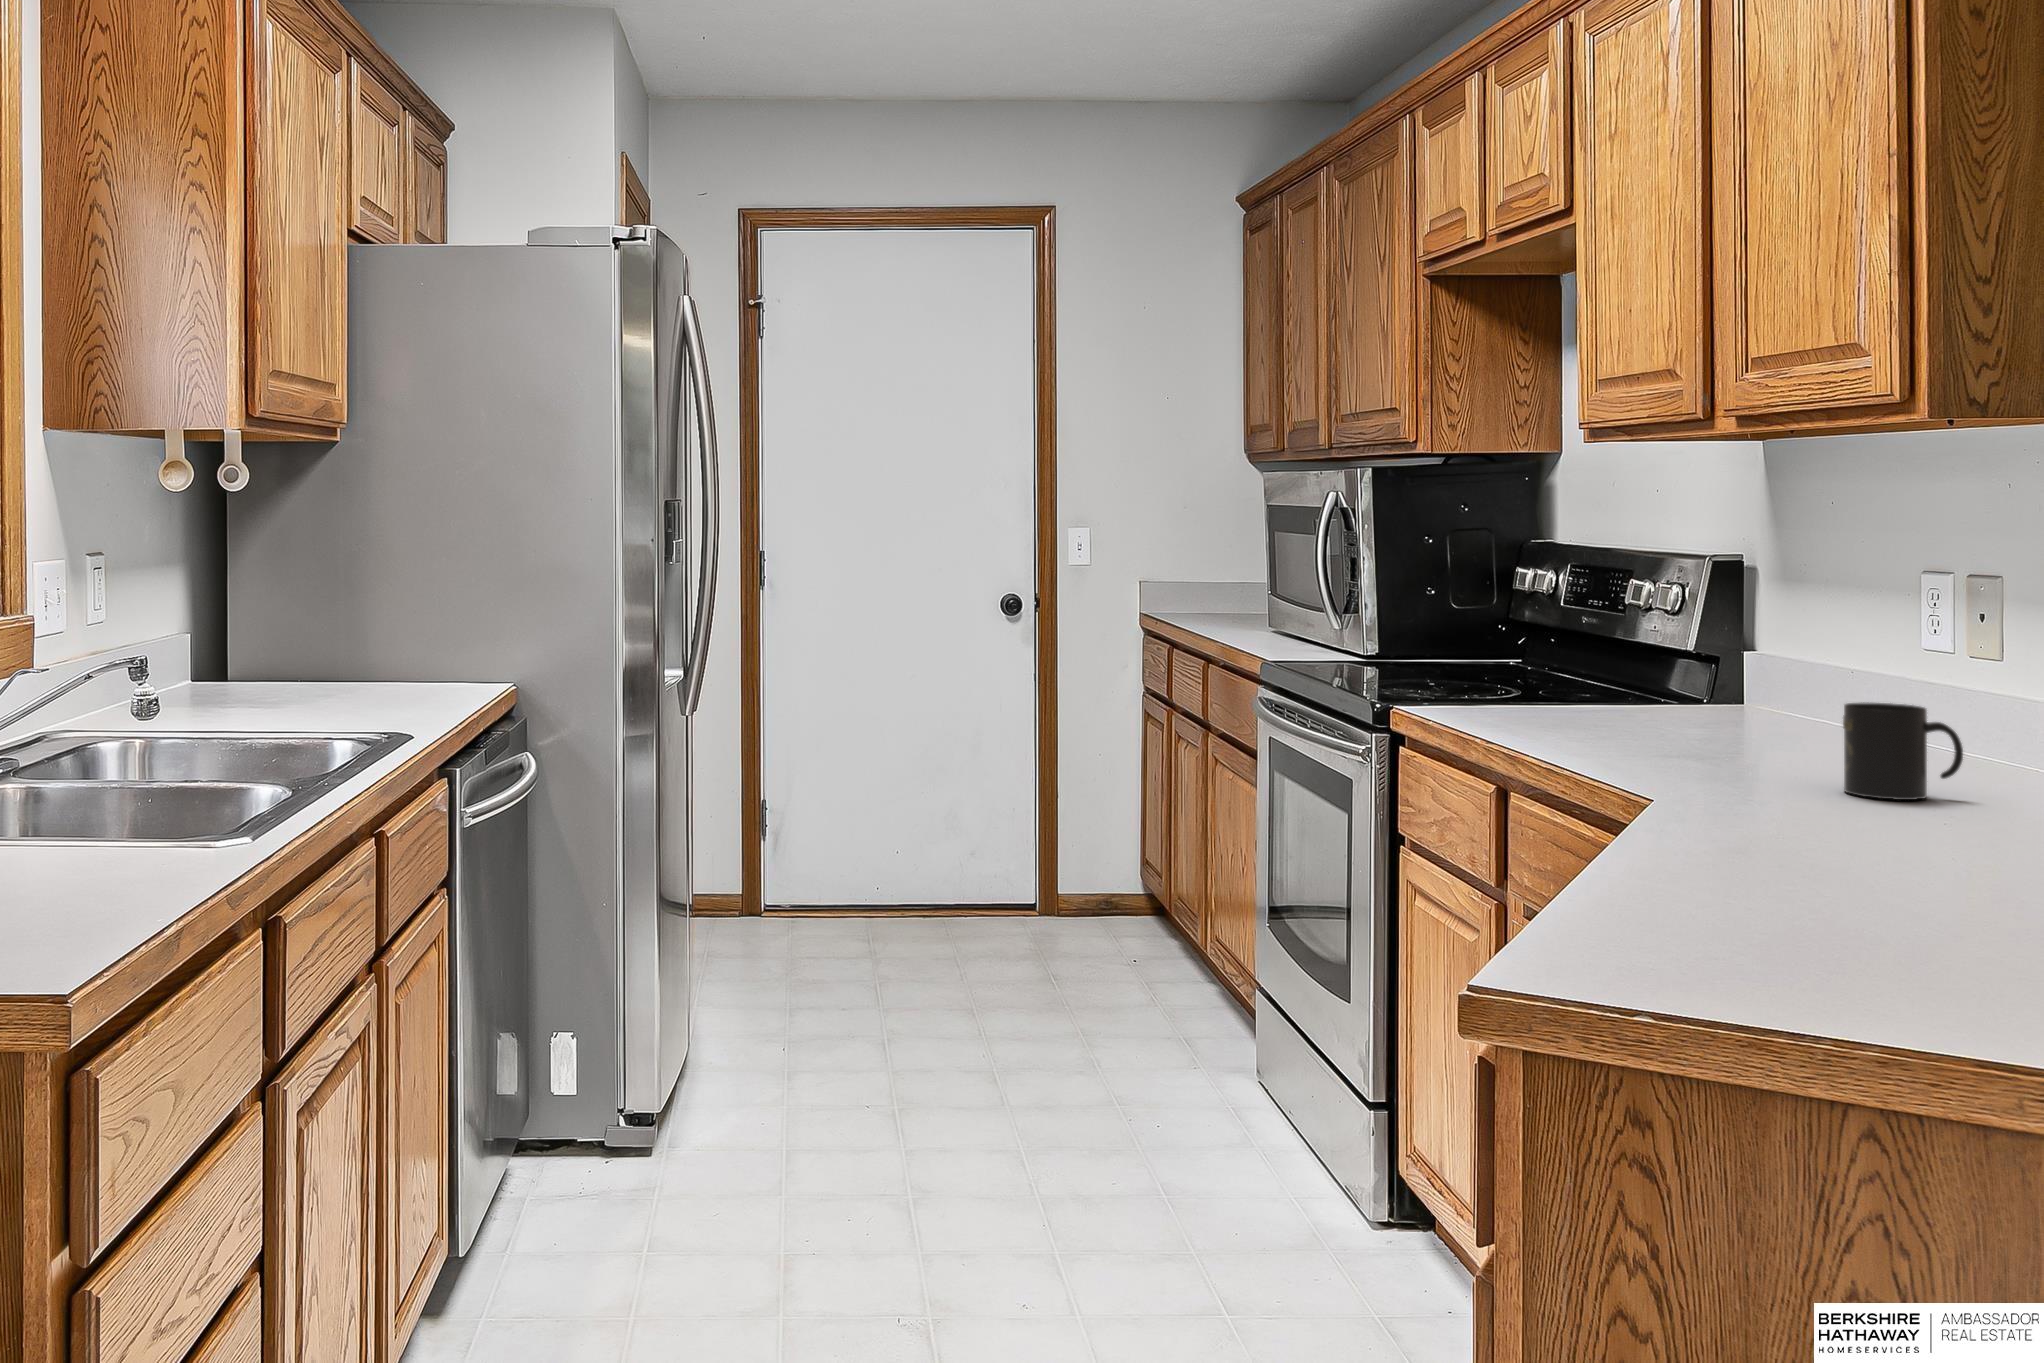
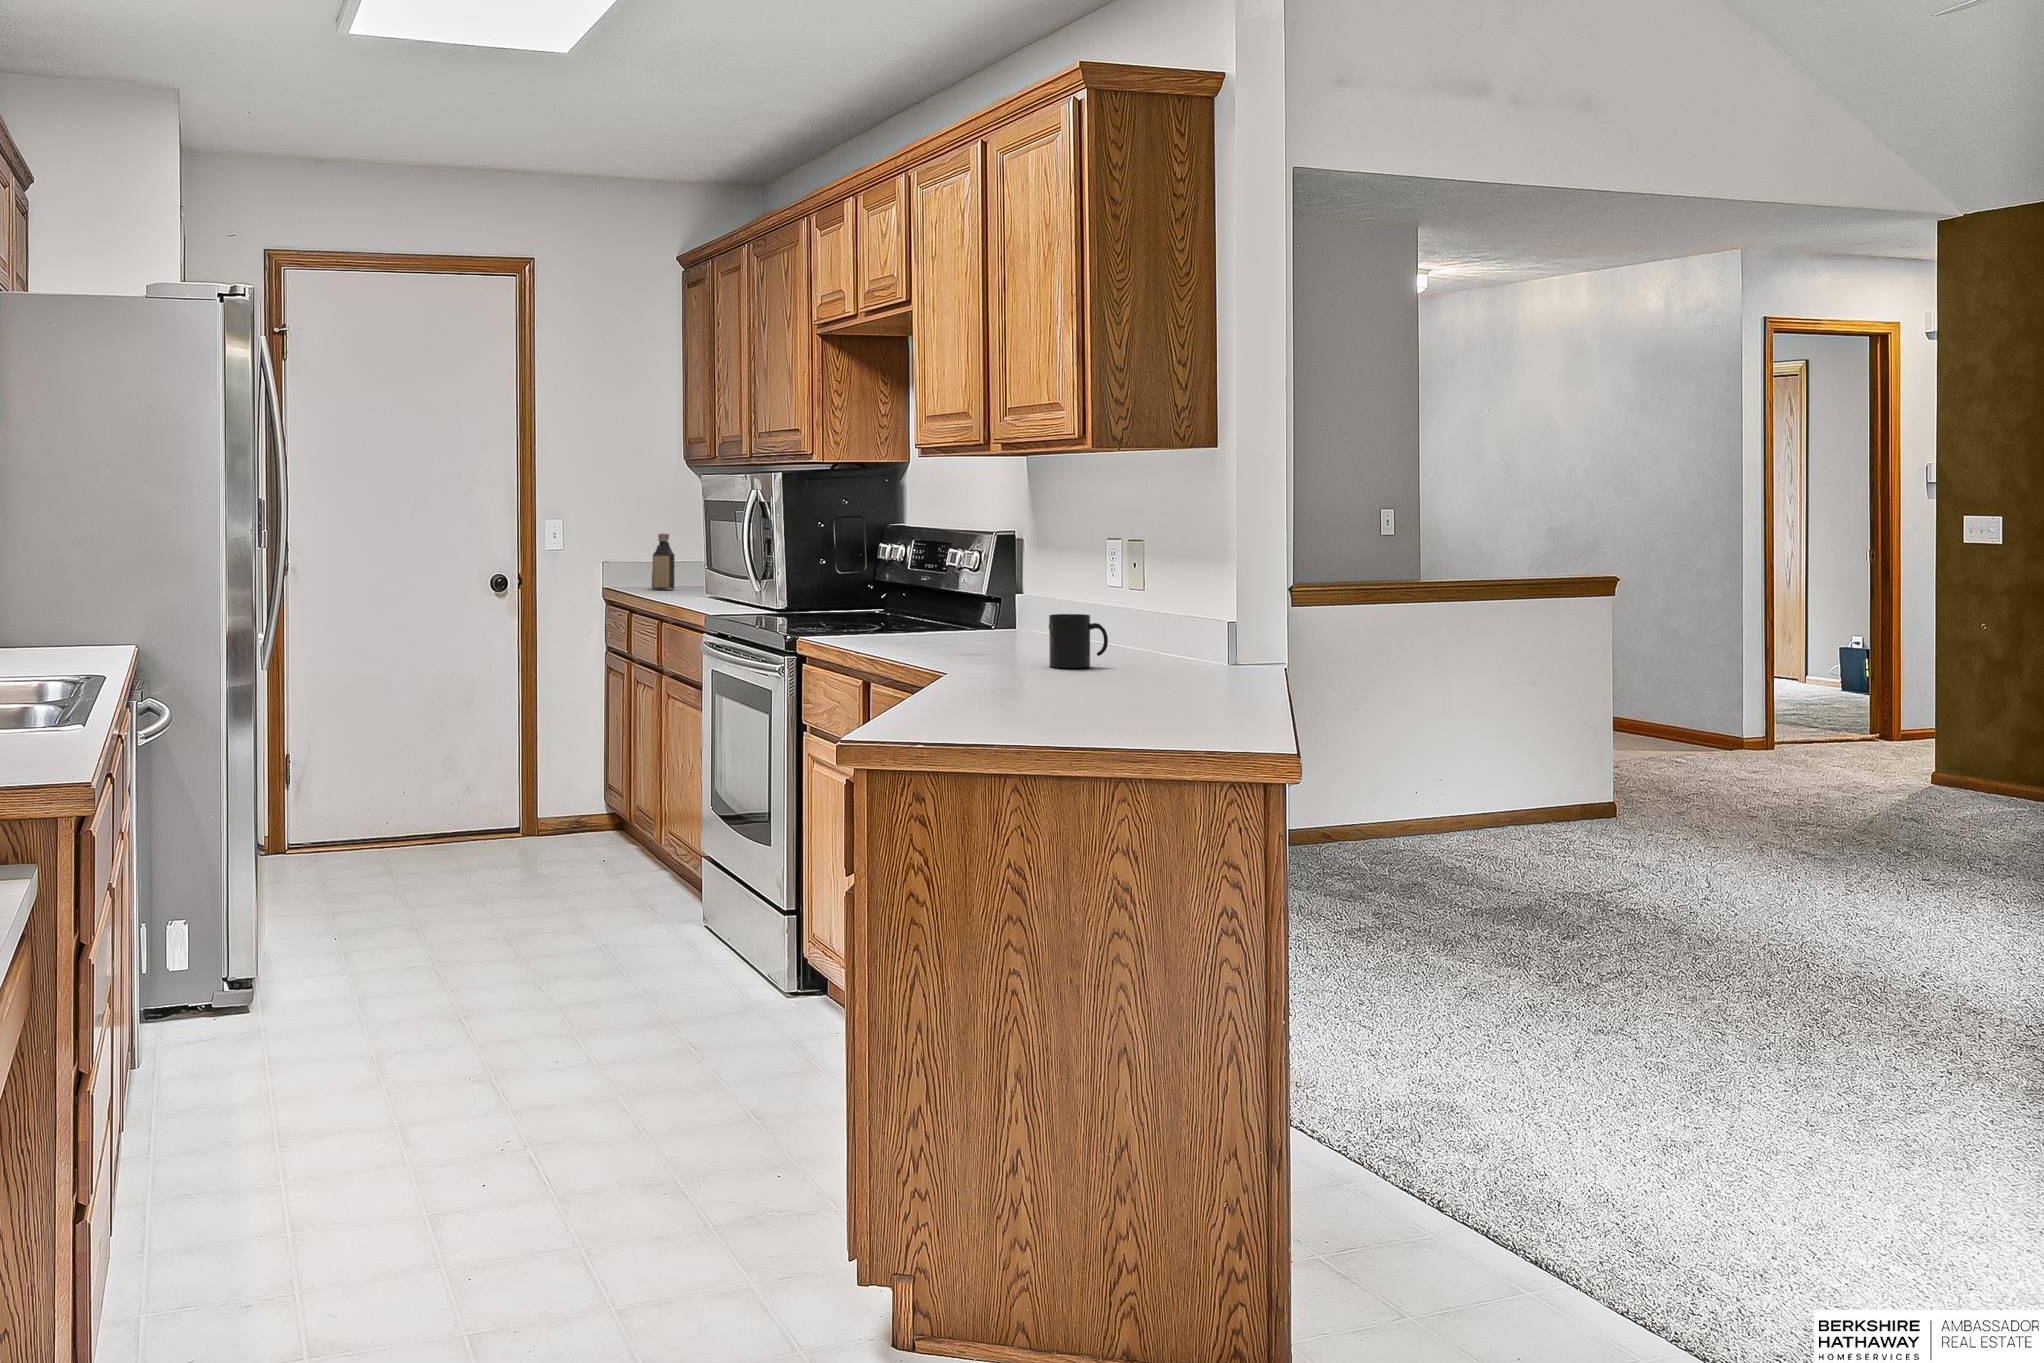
bottle: none [1200,547,1229,617] -> present [652,534,675,590]

